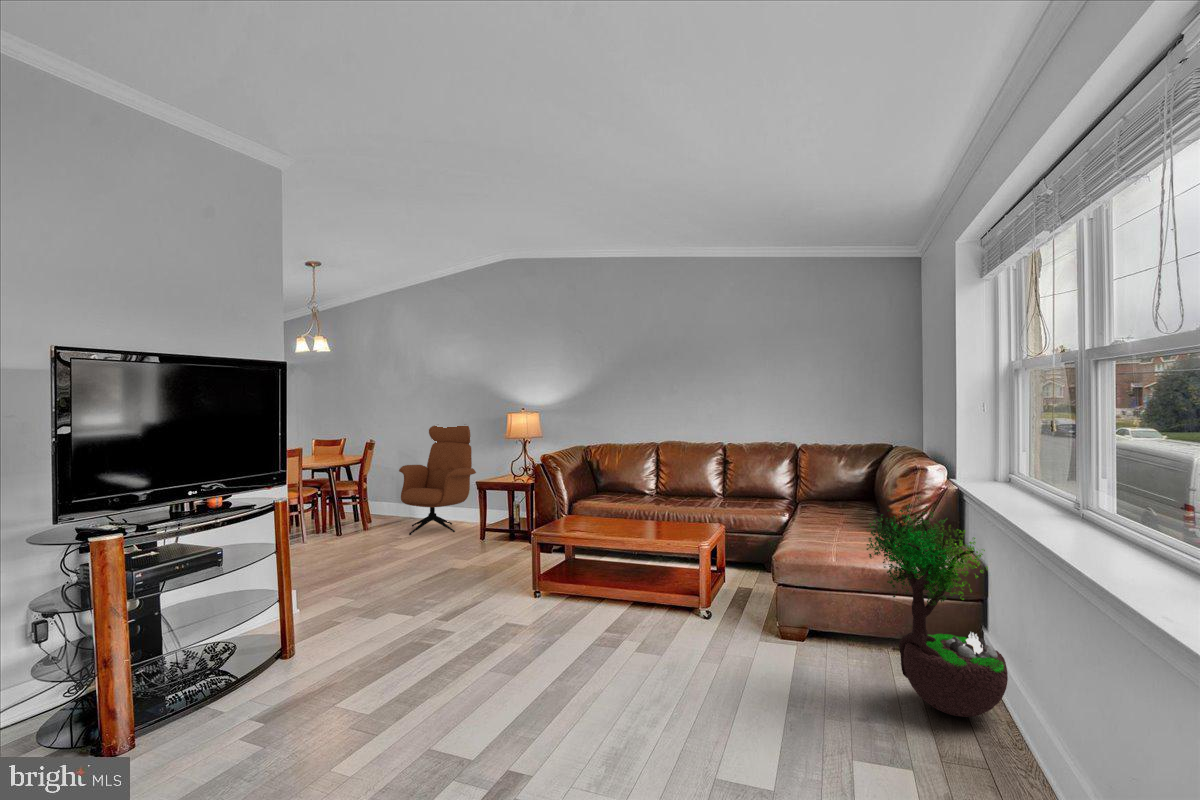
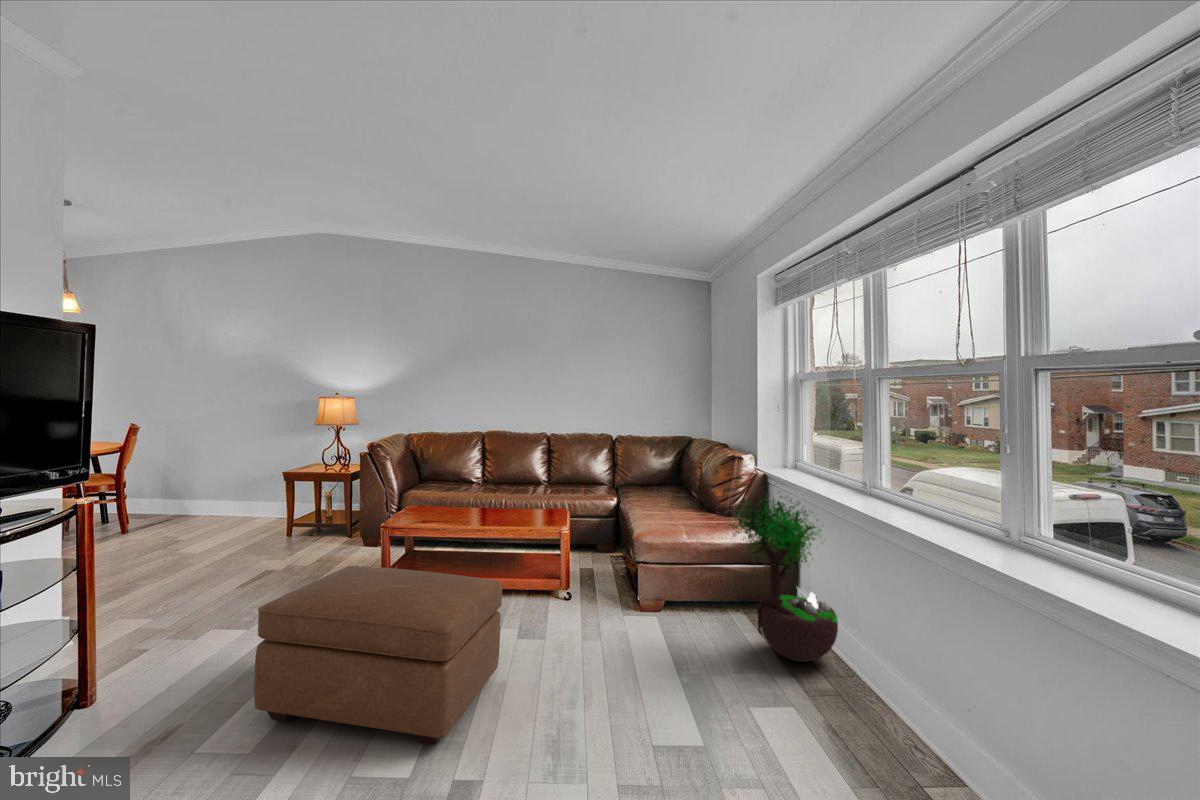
armchair: present [399,425,476,535] -> none [172,408,276,535]
ottoman: none [398,563,606,727] -> present [254,566,502,745]

